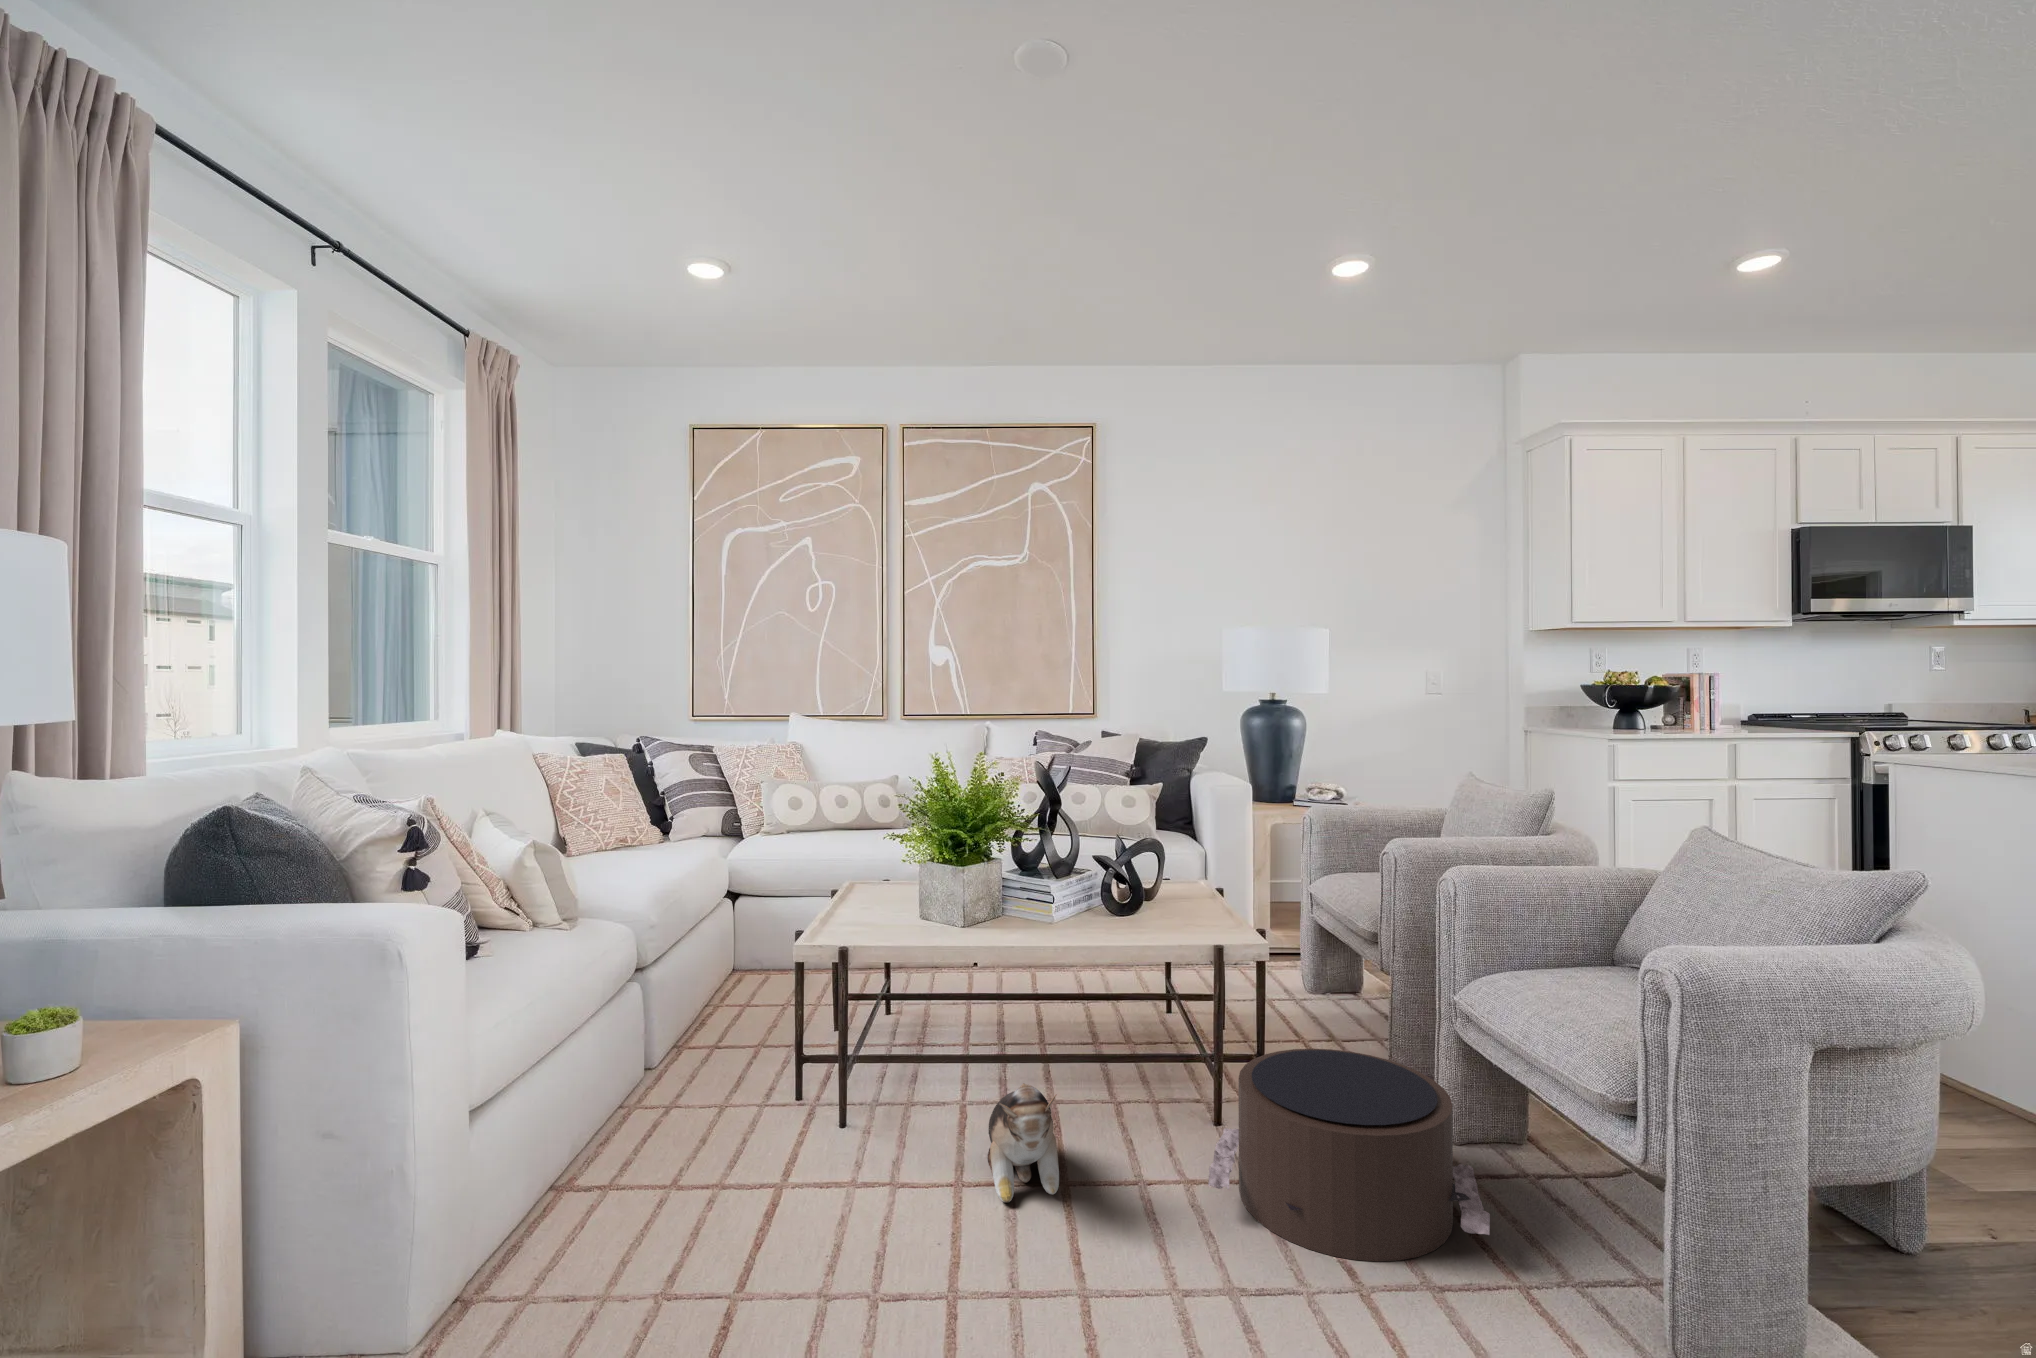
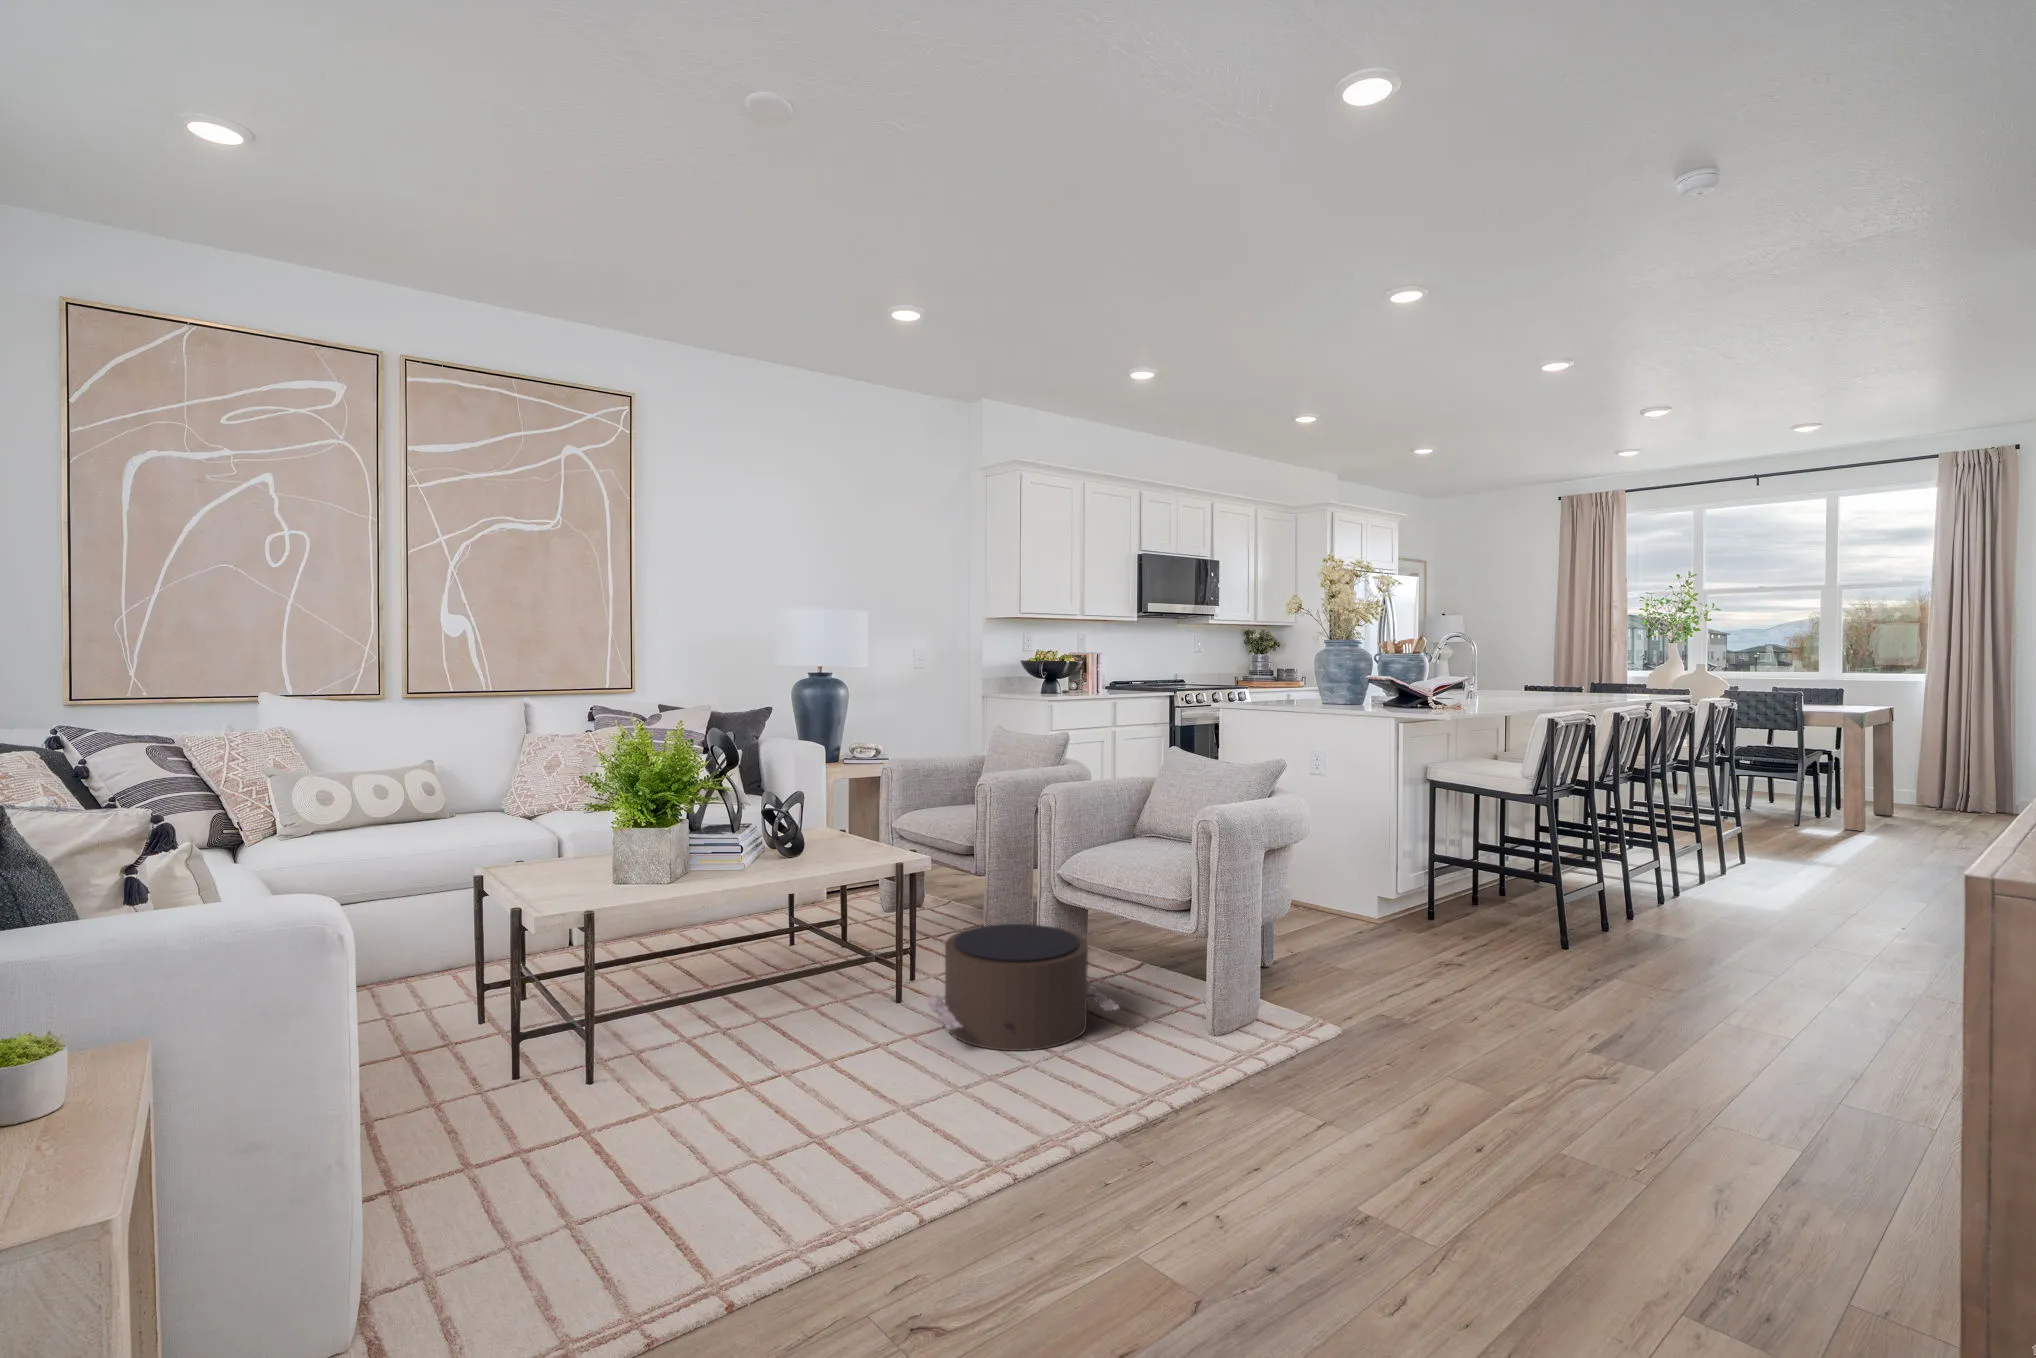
plush toy: present [988,1084,1059,1202] -> none [745,985,850,1087]

